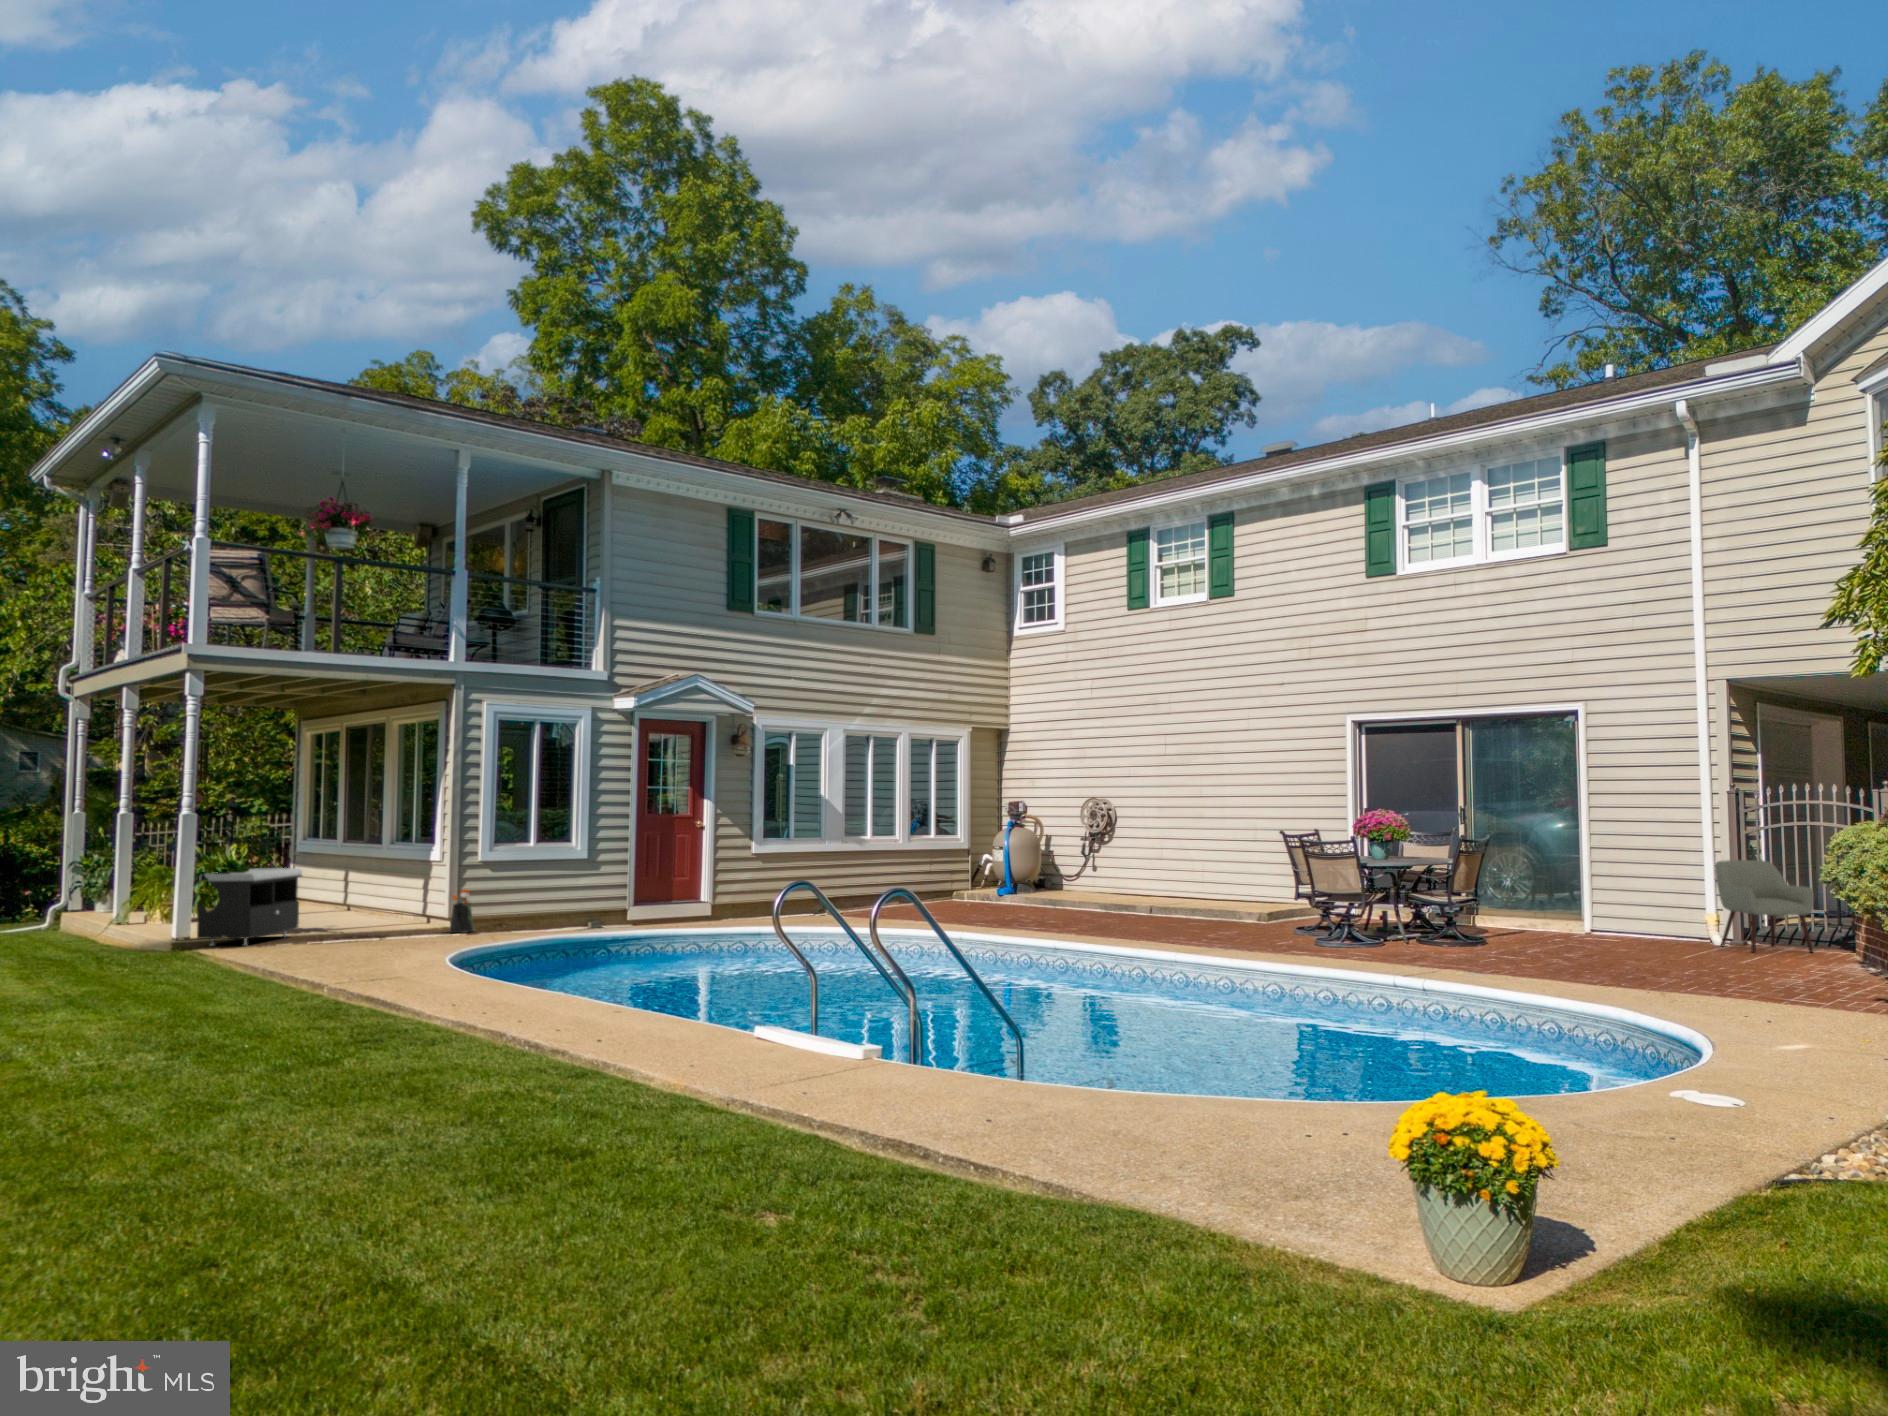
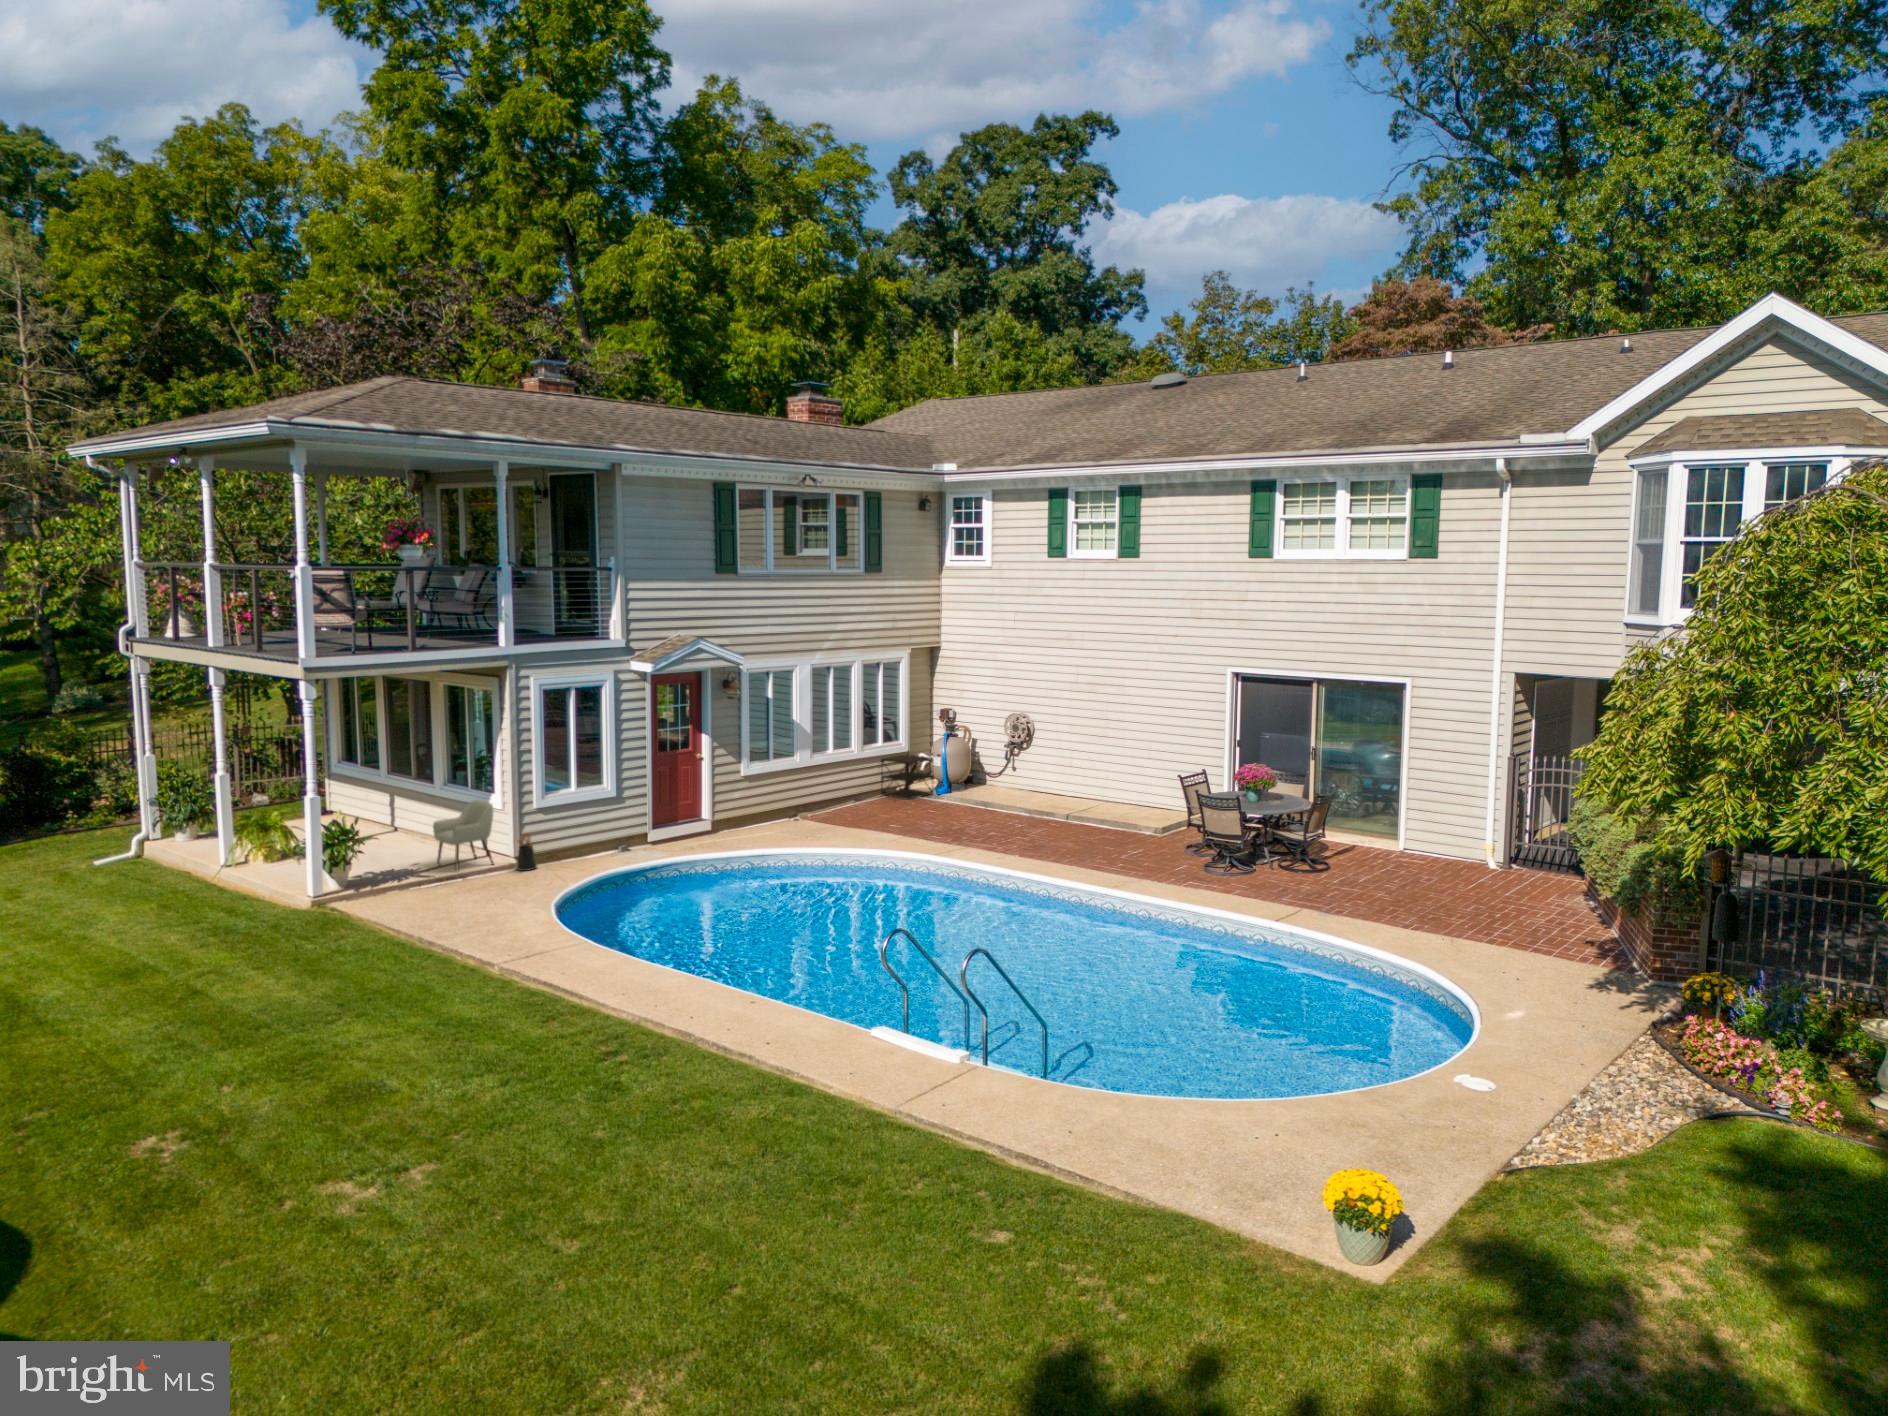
side table: none [931,852,995,900] -> present [881,754,934,799]
chair: present [1715,860,1814,953] -> present [433,800,494,872]
storage bench: present [197,868,302,946] -> none [320,826,394,899]

